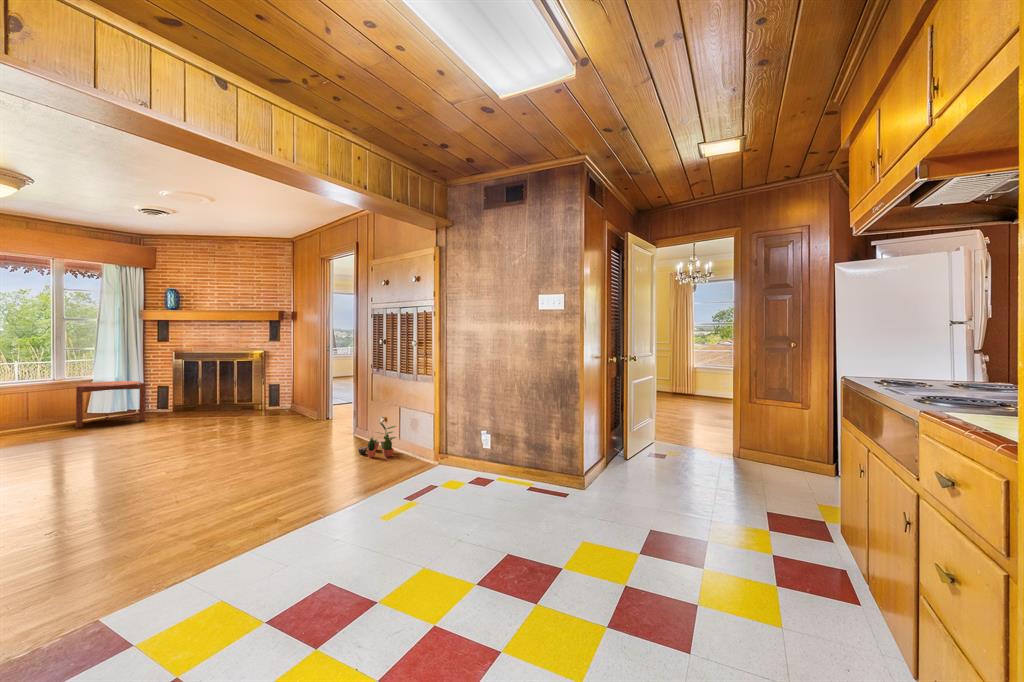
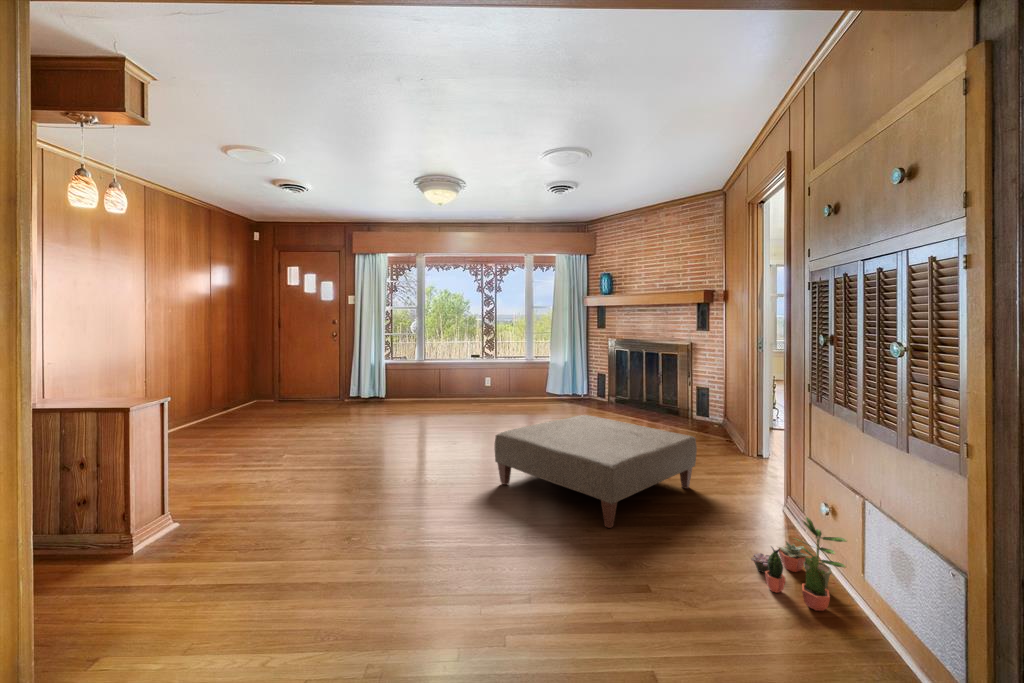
side table: present [76,381,146,428] -> none [530,367,578,410]
ottoman: none [140,406,305,471] -> present [494,415,697,528]

